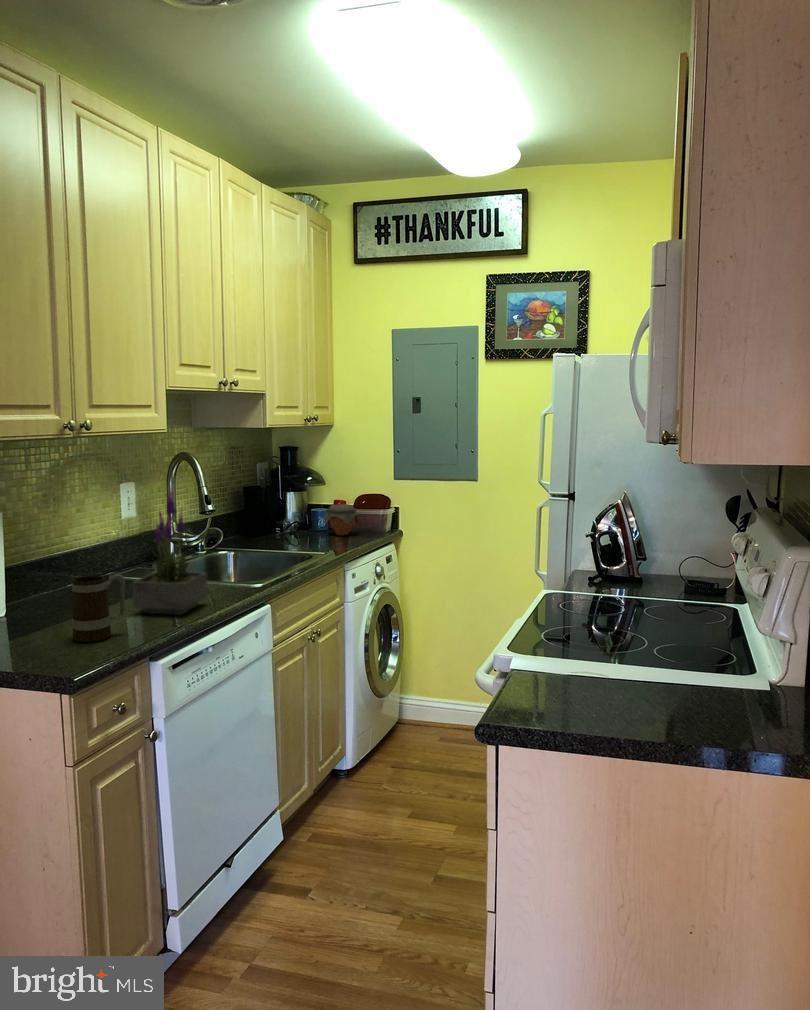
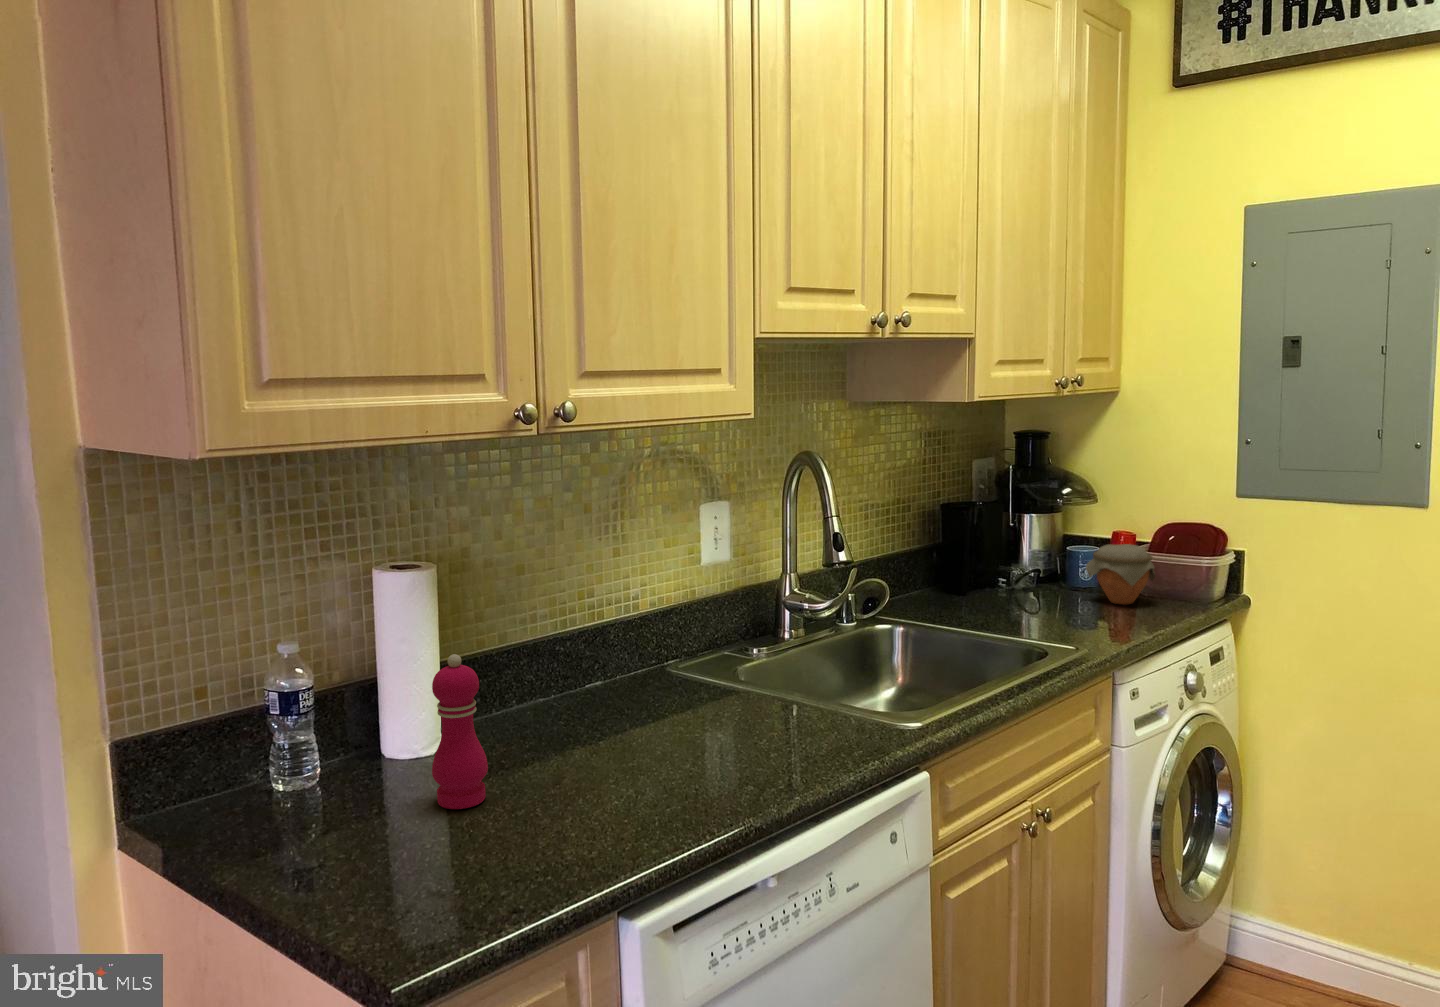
potted plant: present [132,487,207,615] -> none [638,530,787,797]
pepper mill: none [24,552,55,633] -> present [432,654,488,809]
mug: present [72,574,125,642] -> none [486,717,590,856]

